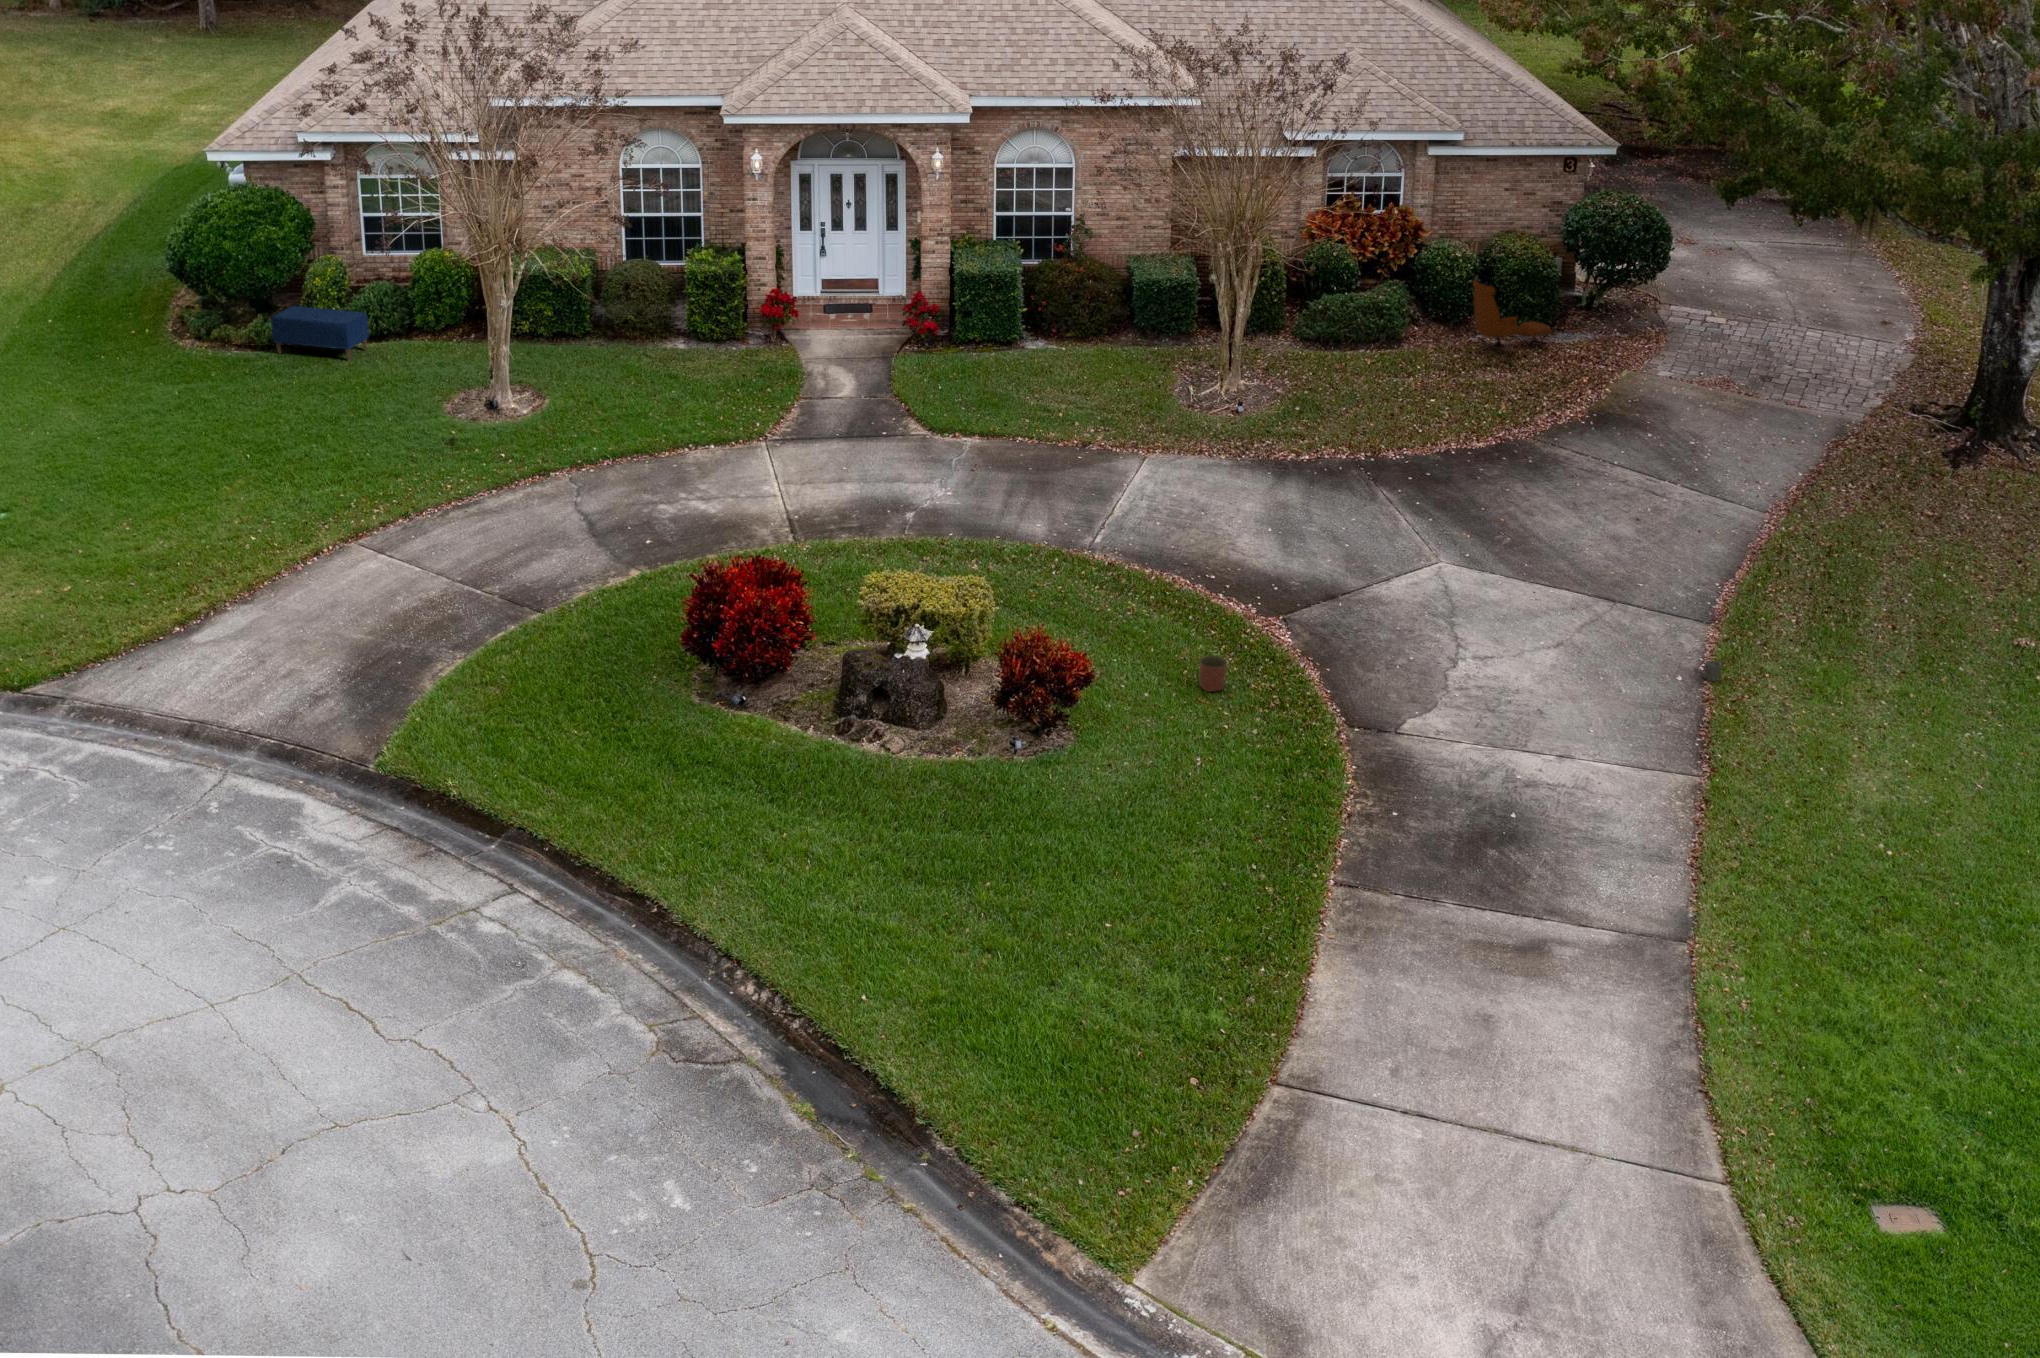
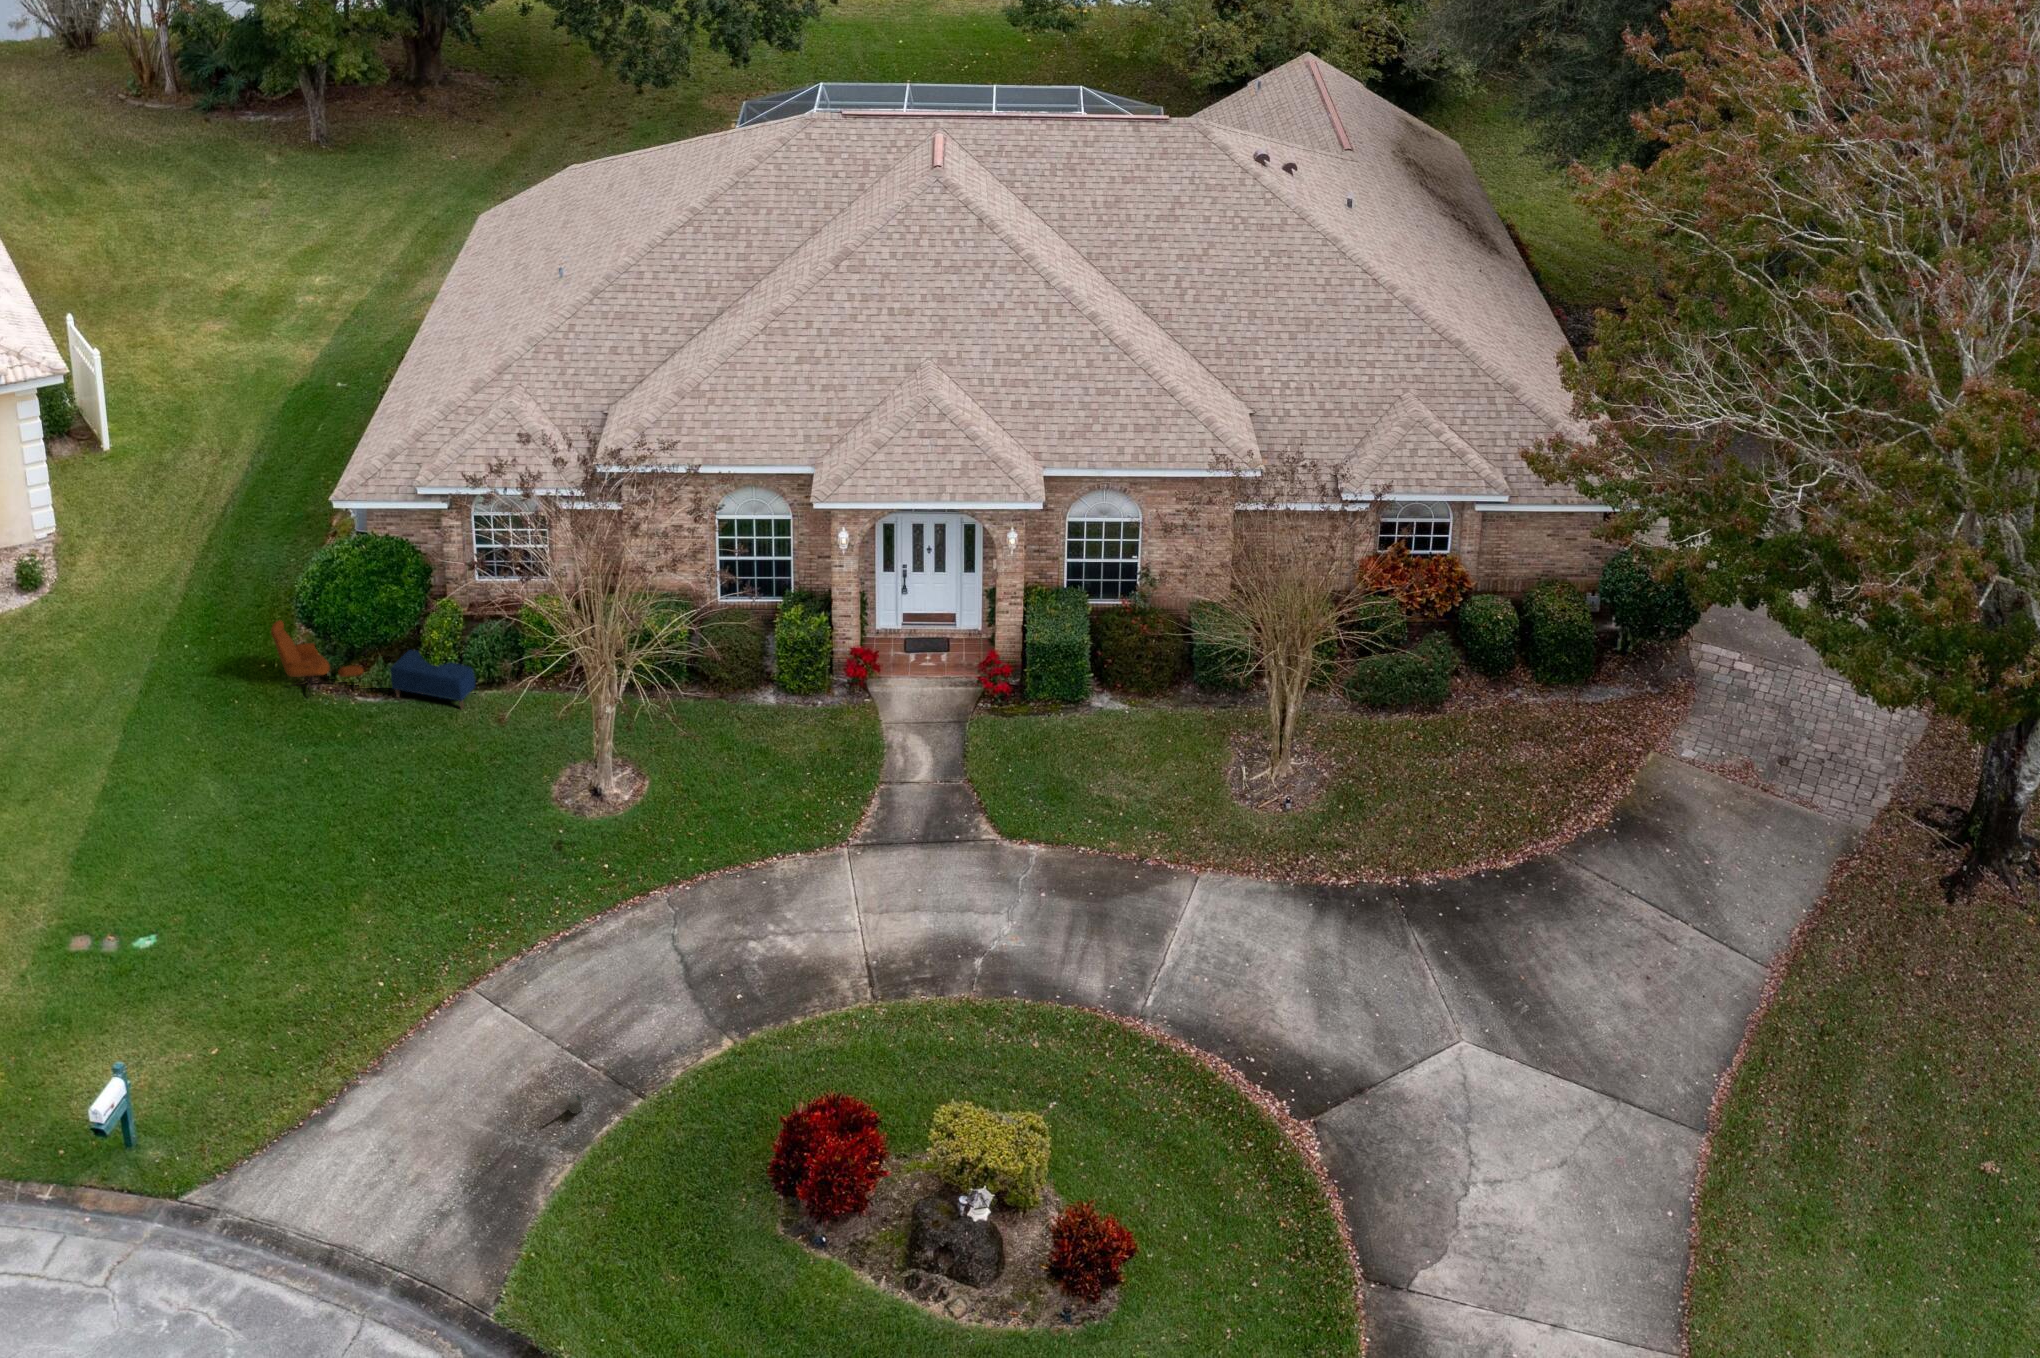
lounge chair: present [1473,279,1552,353] -> present [271,621,363,695]
planter: present [1199,655,1227,692] -> none [1236,1196,1261,1233]
watering can: present [1694,660,1723,681] -> present [553,1094,588,1114]

